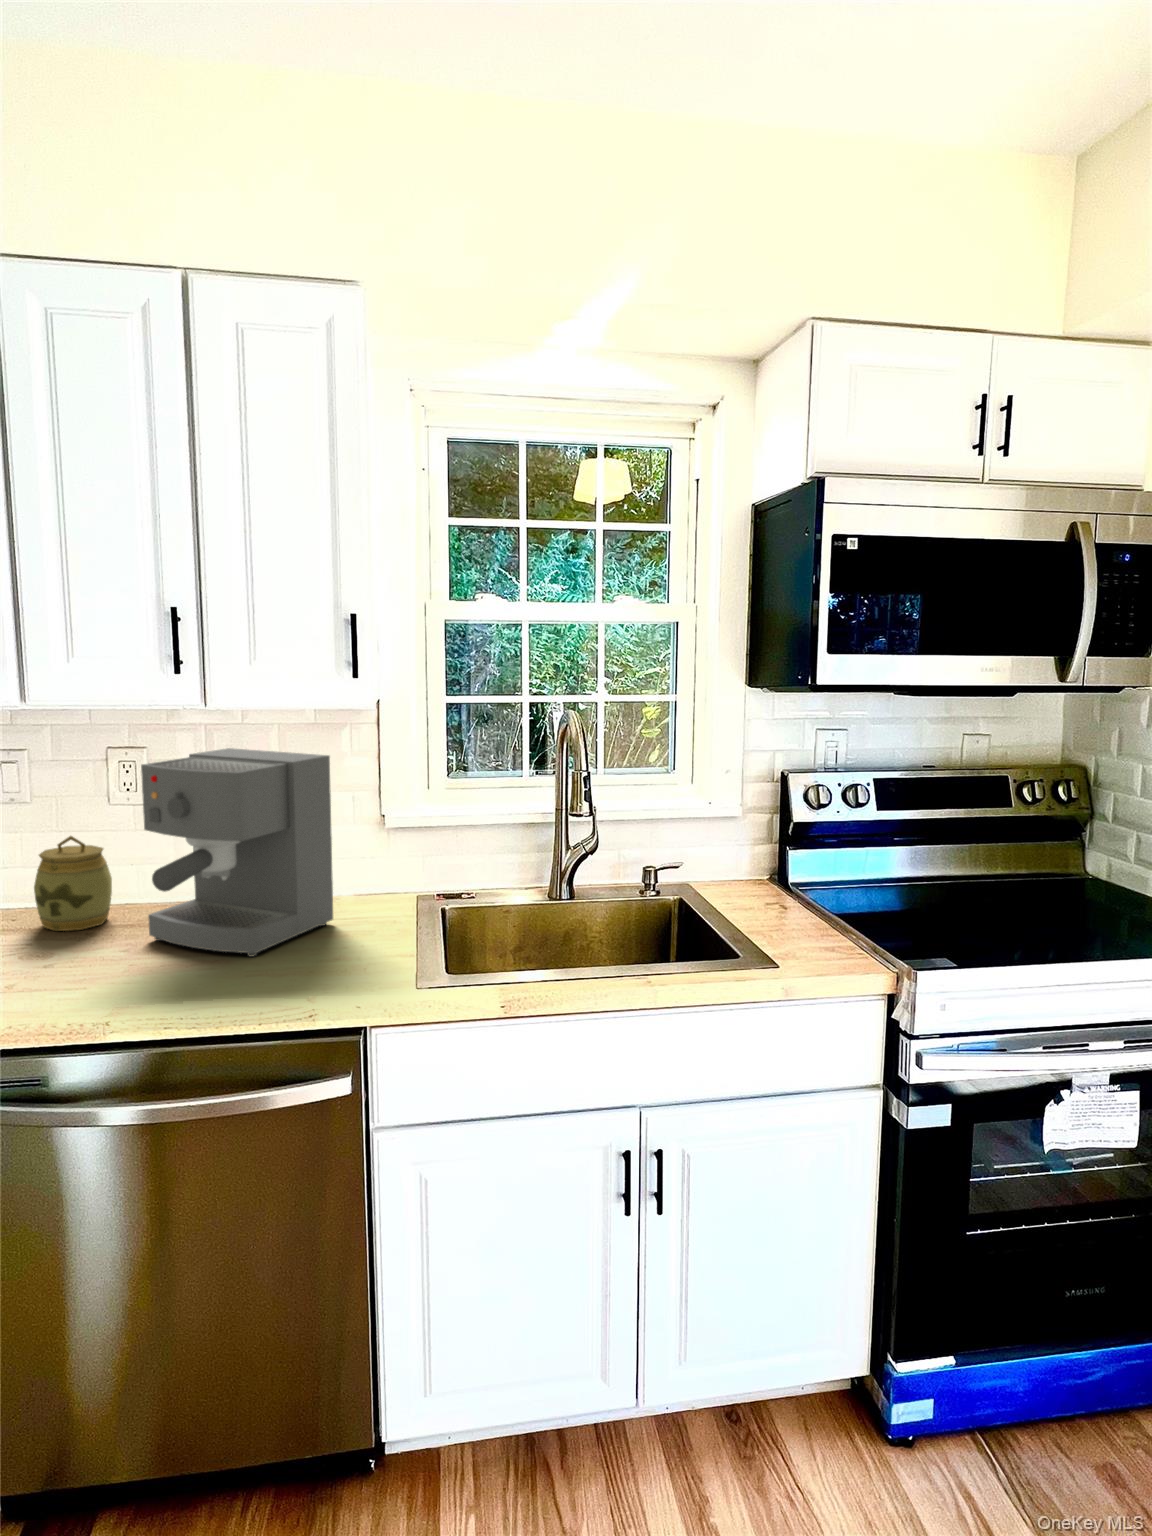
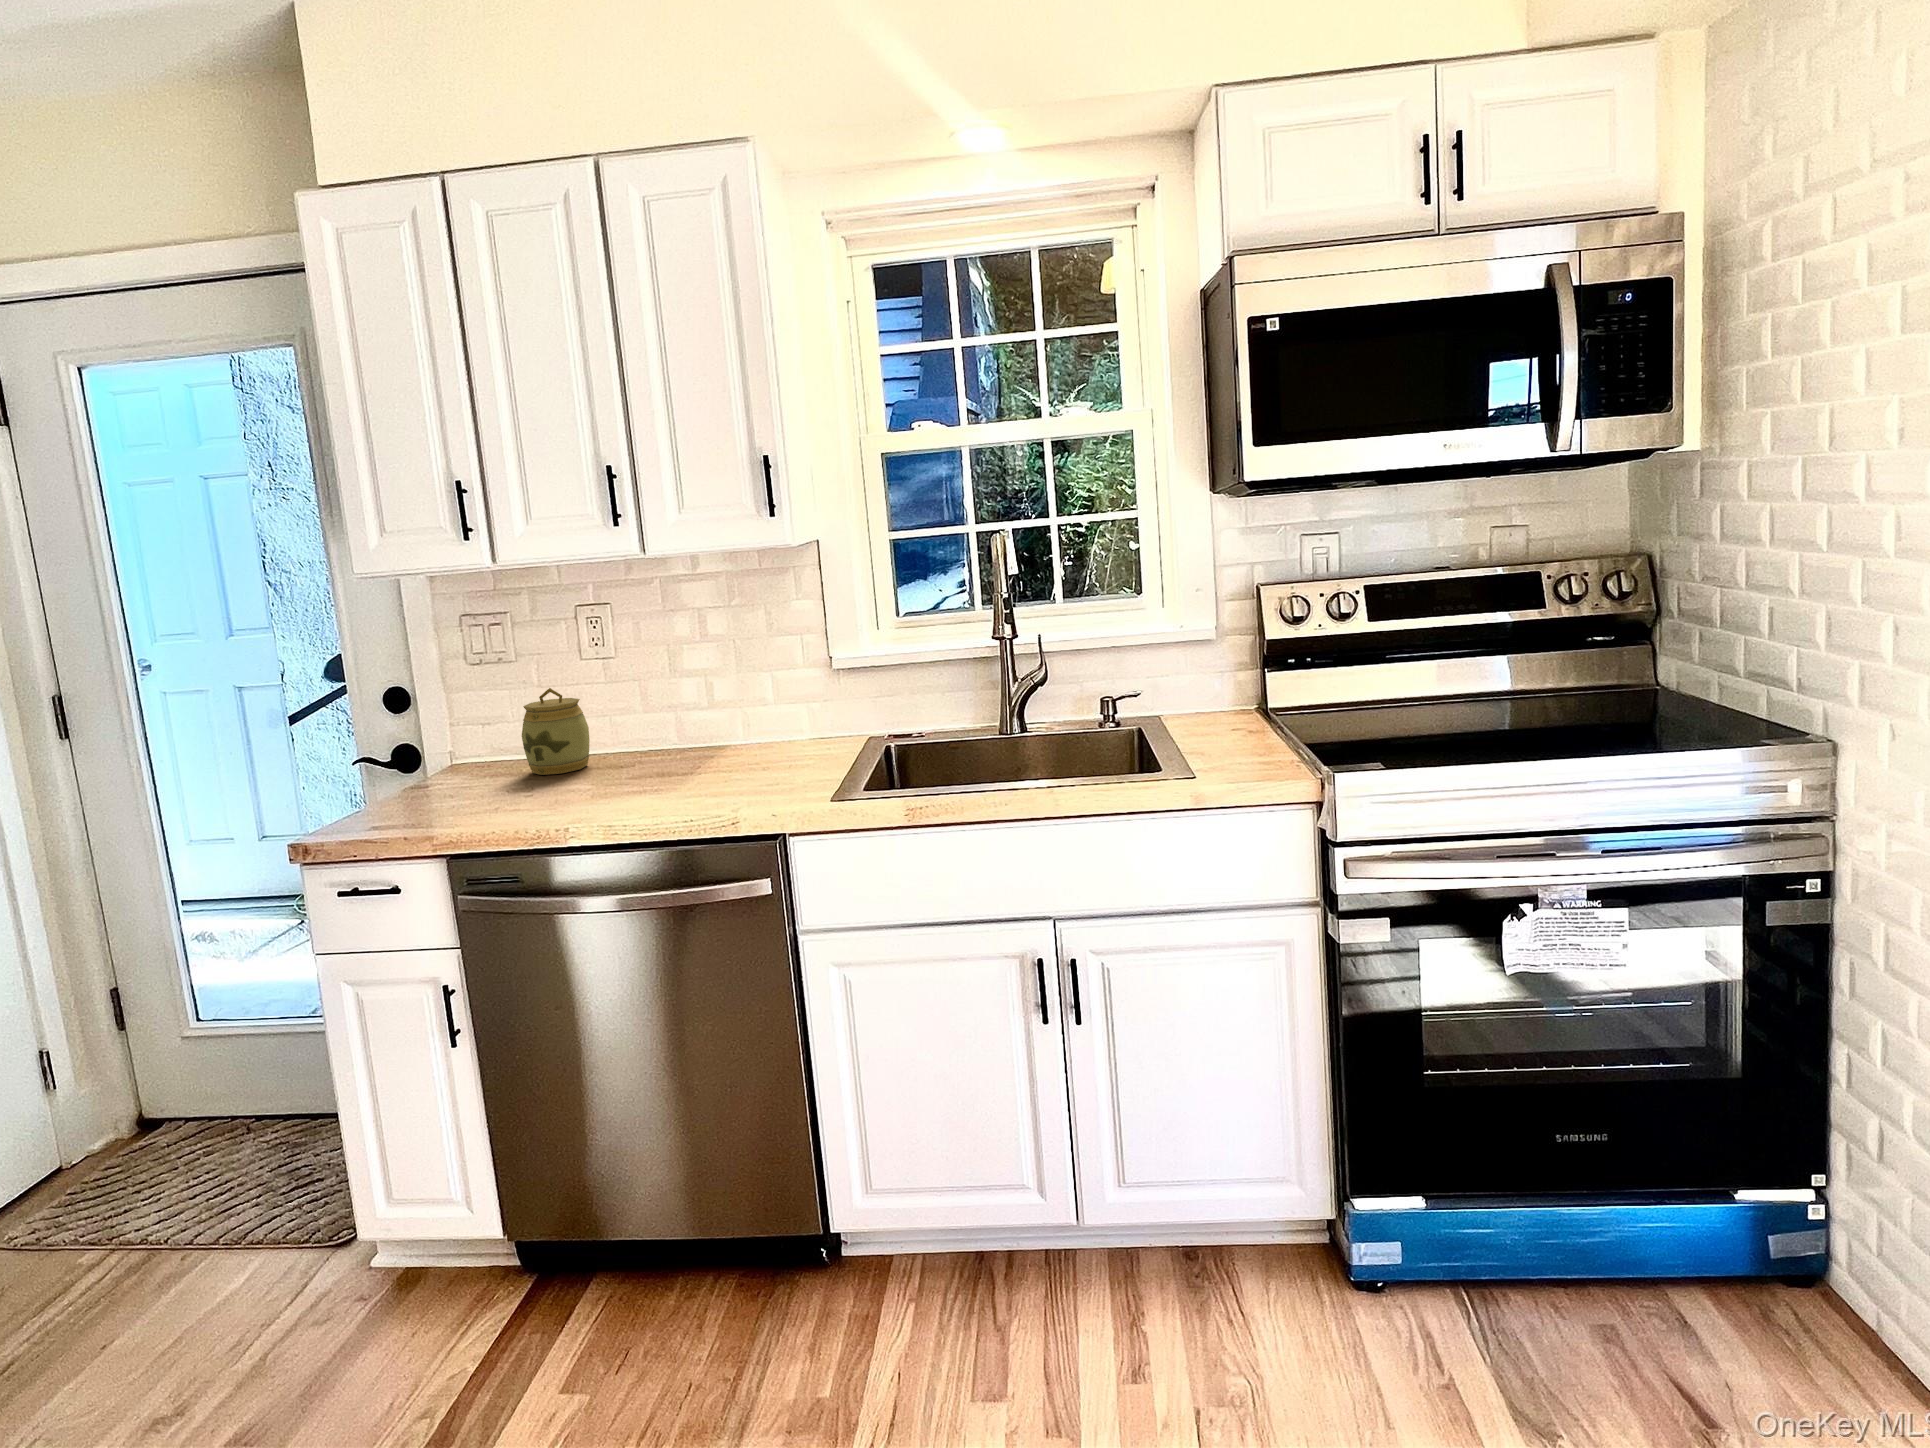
coffee maker: present [141,748,333,957] -> none [594,596,781,786]

